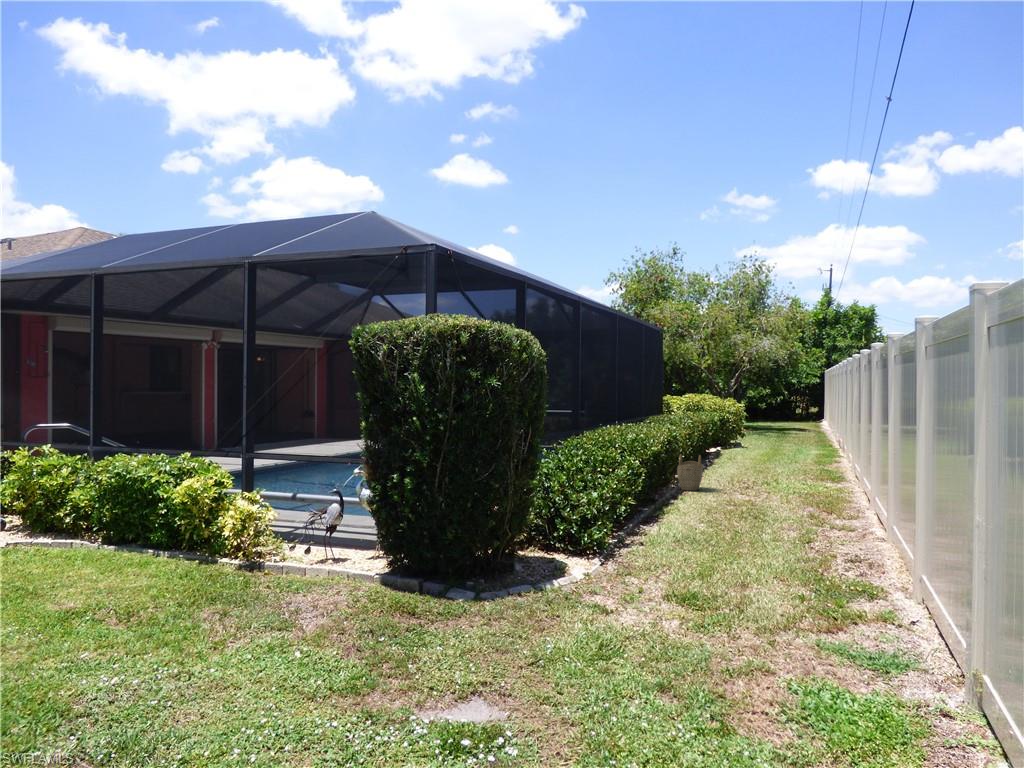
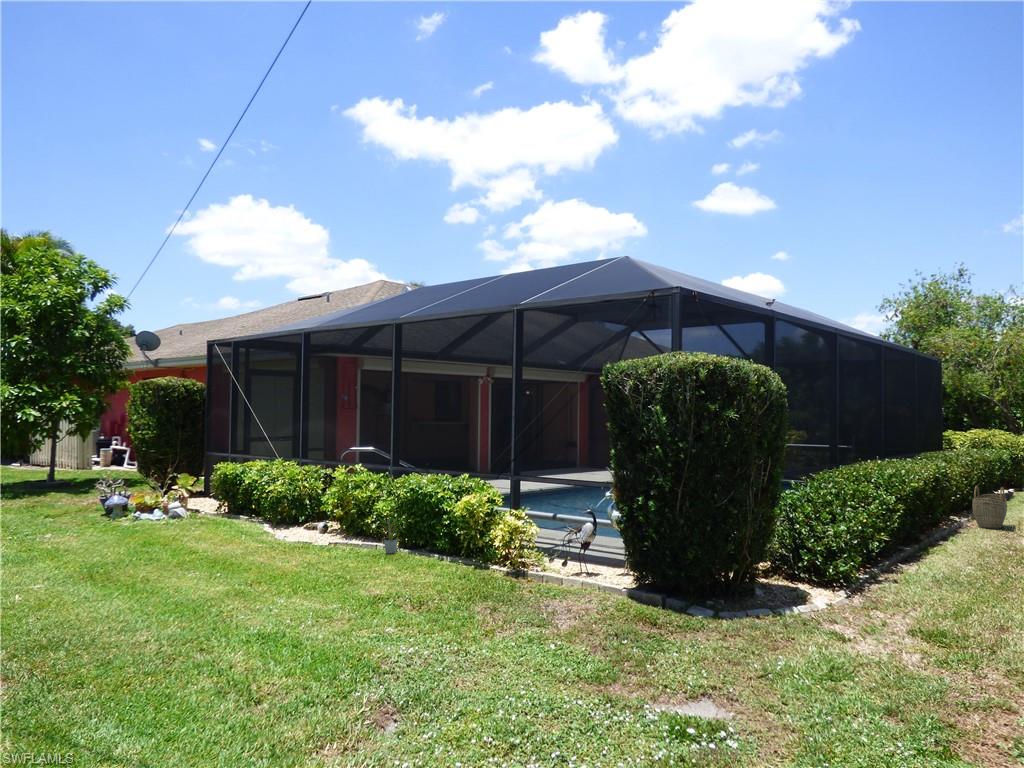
potted plant: none [56,508,110,553] -> present [368,517,406,554]

